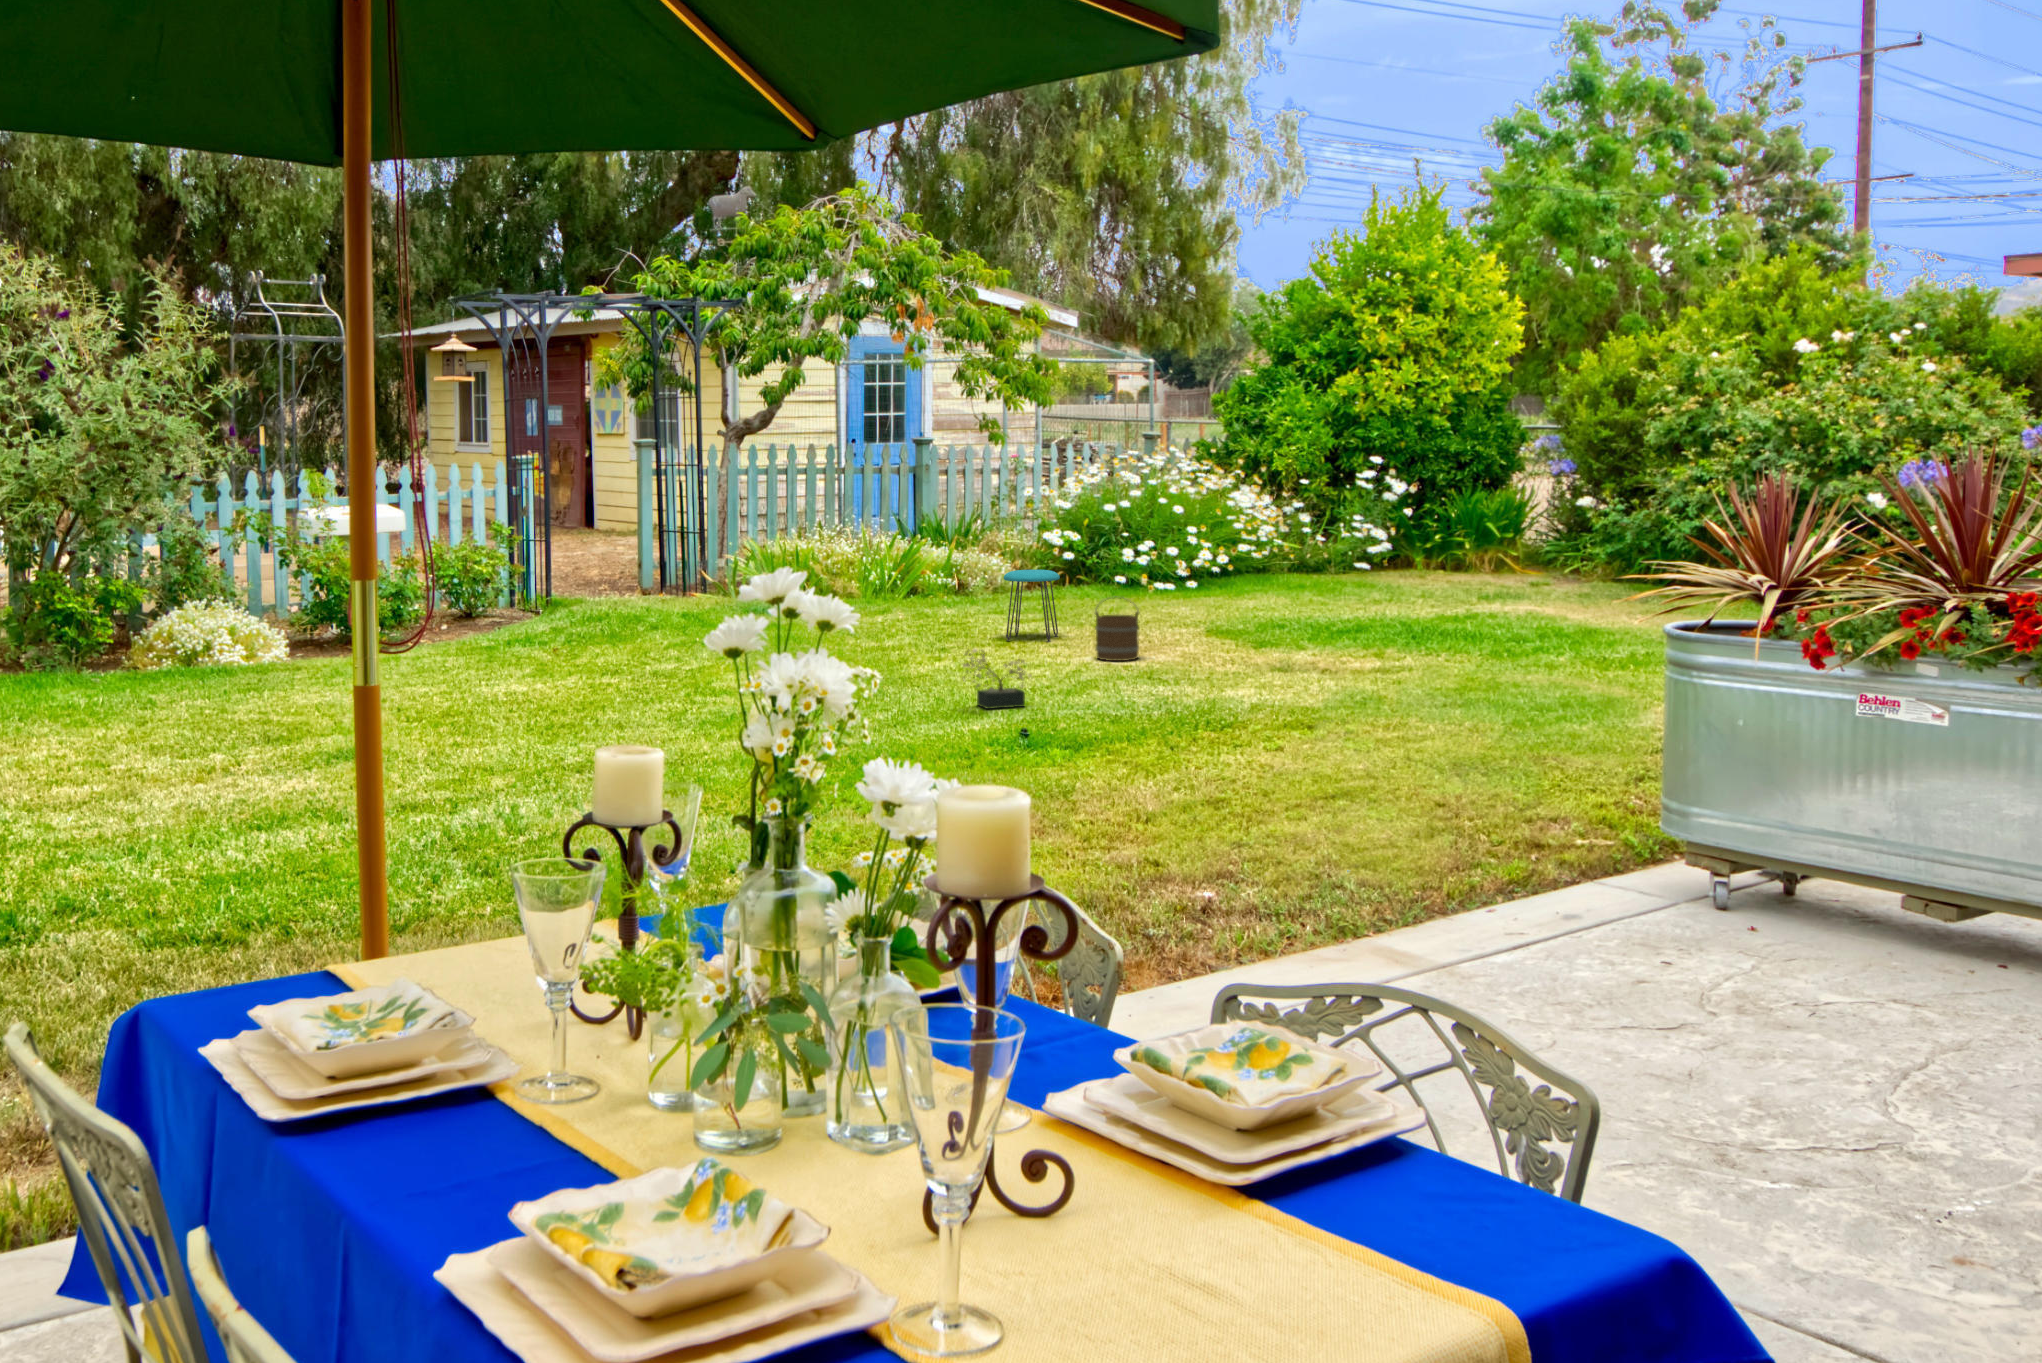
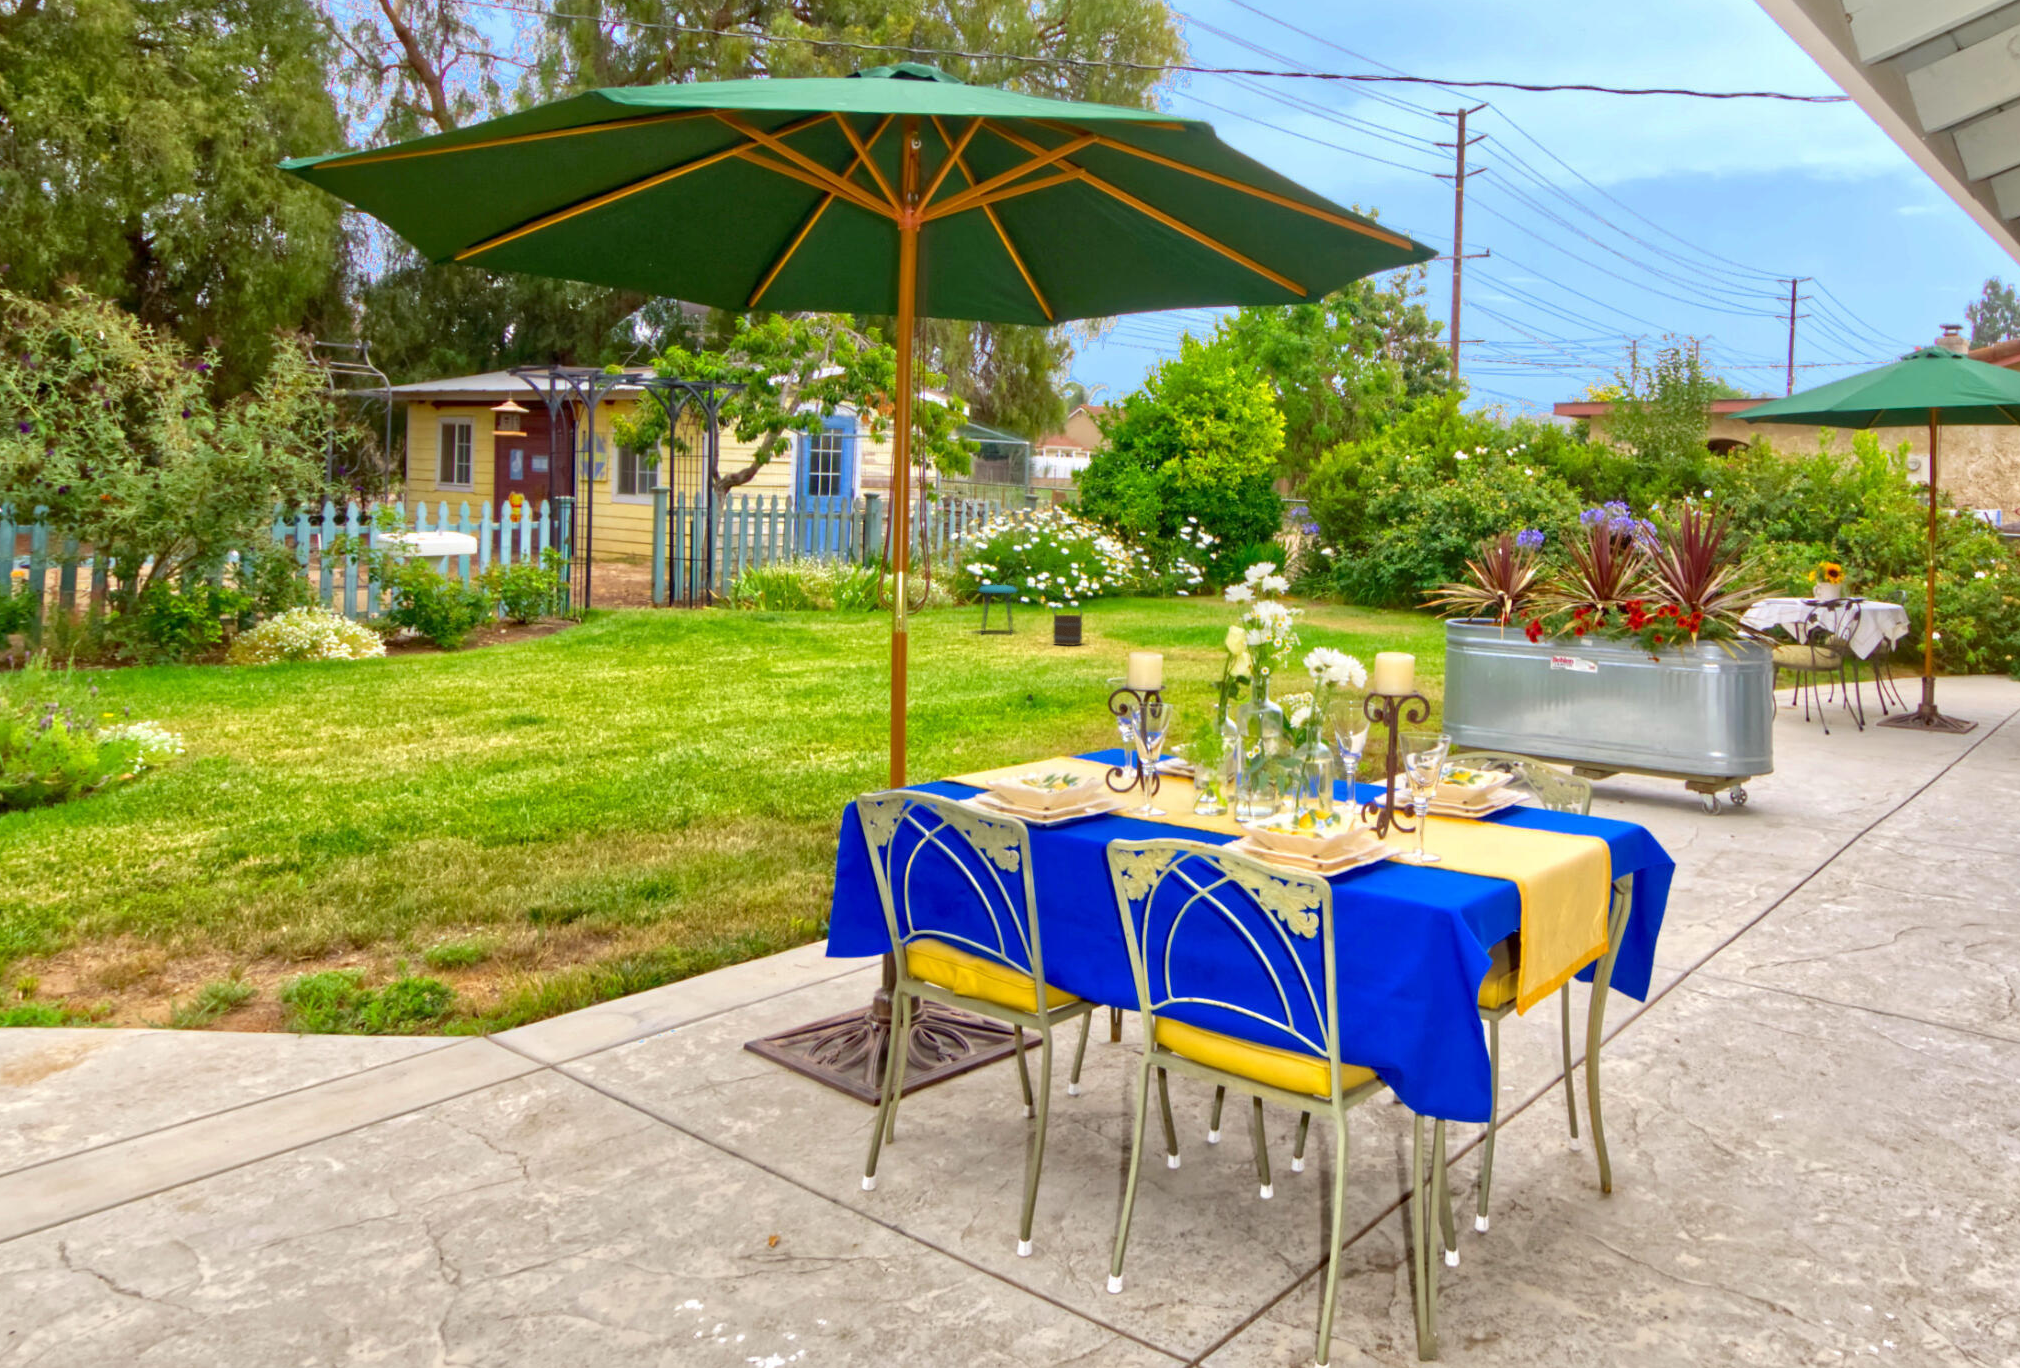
decorative plant: present [964,649,1031,709] -> none [994,630,1039,671]

